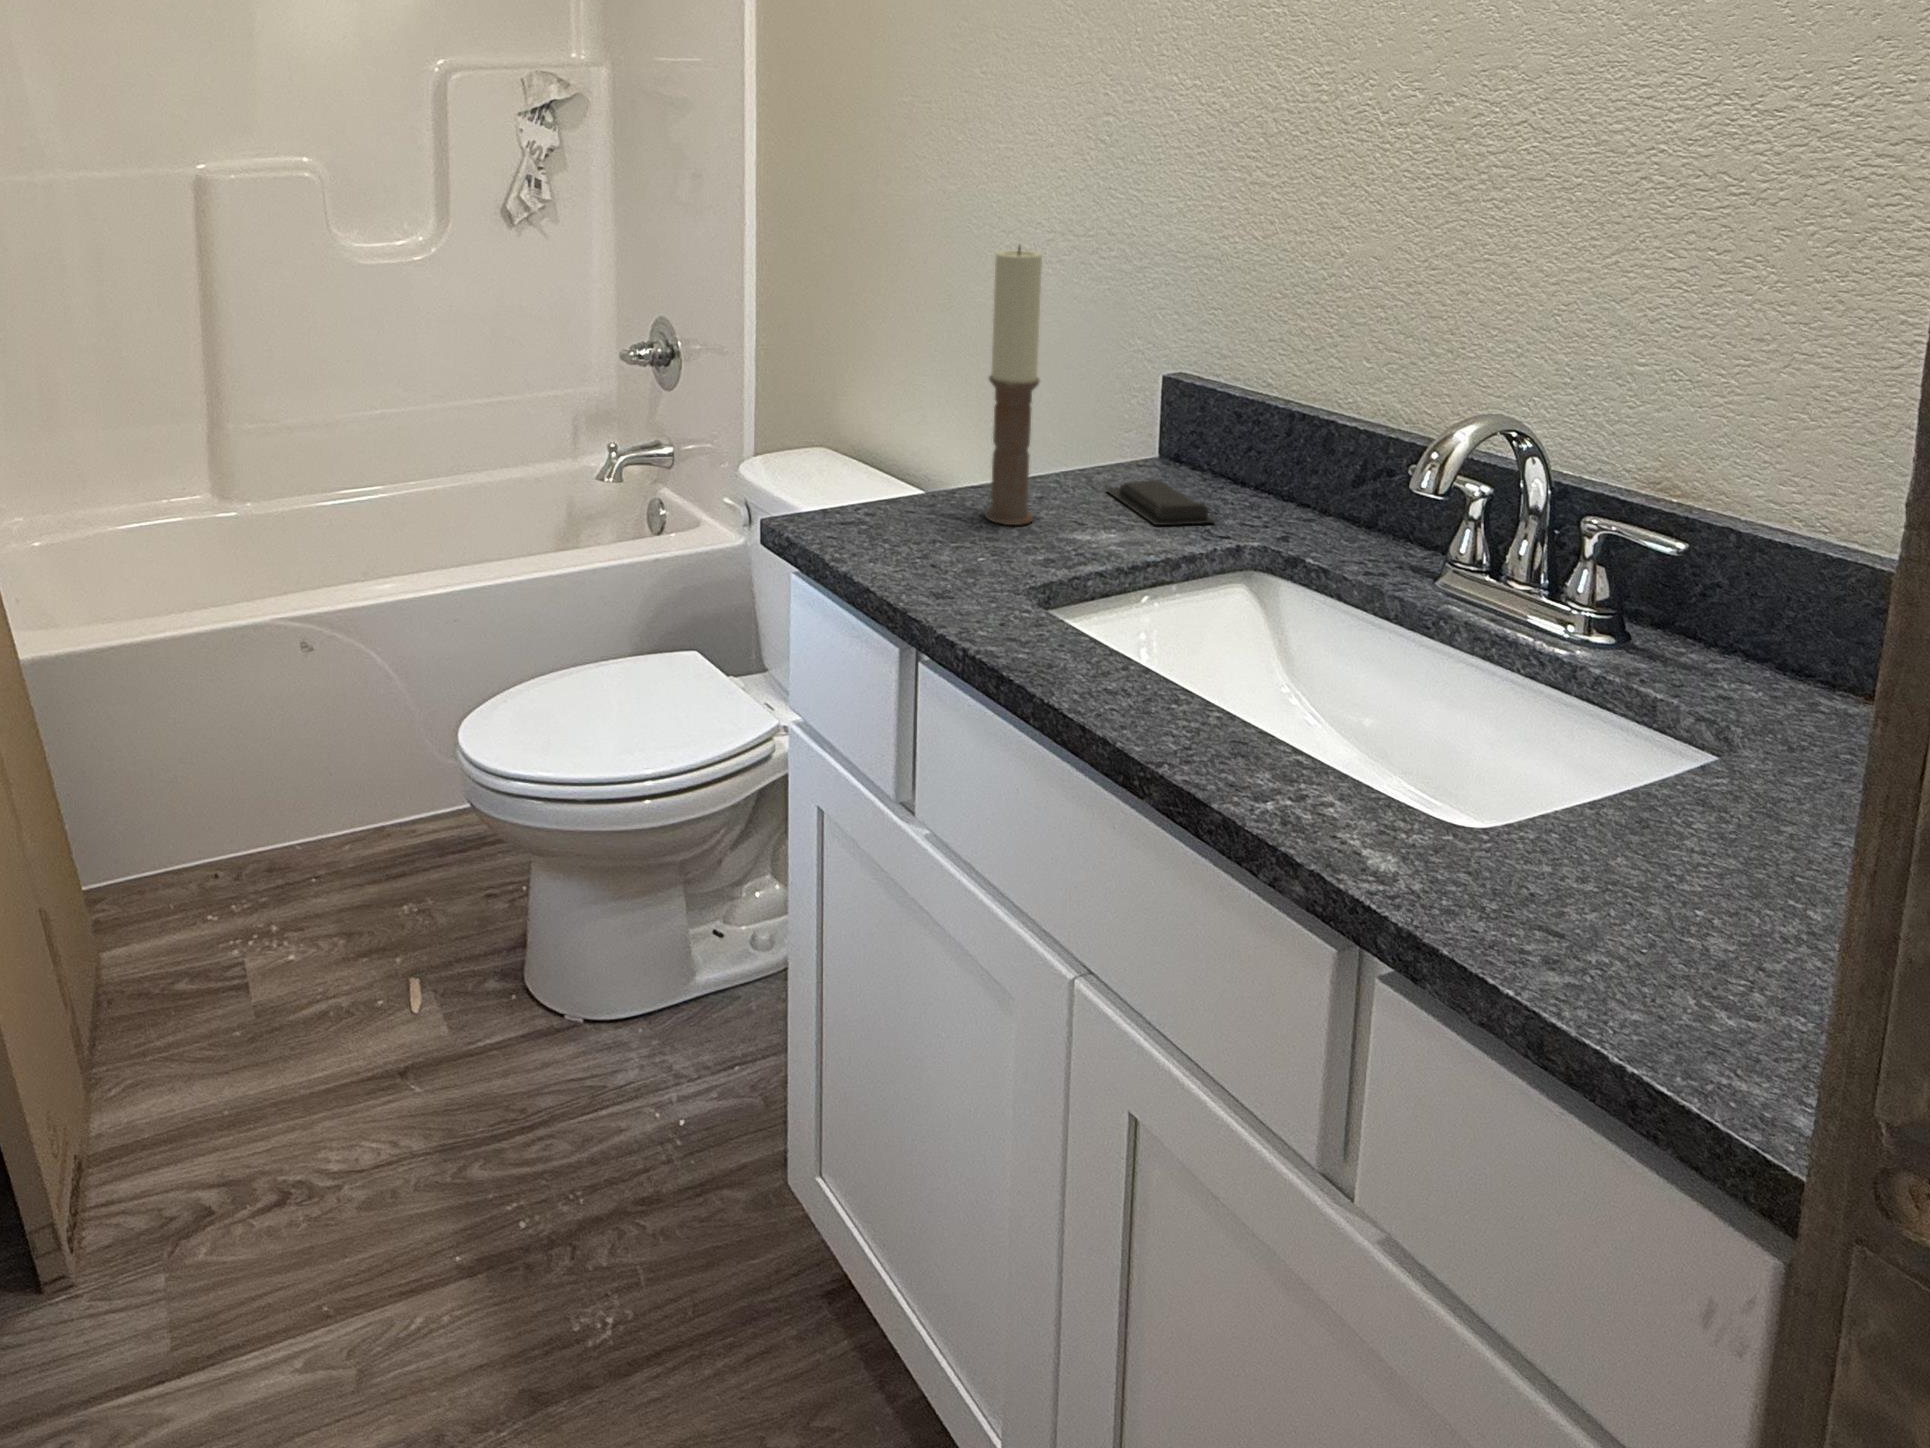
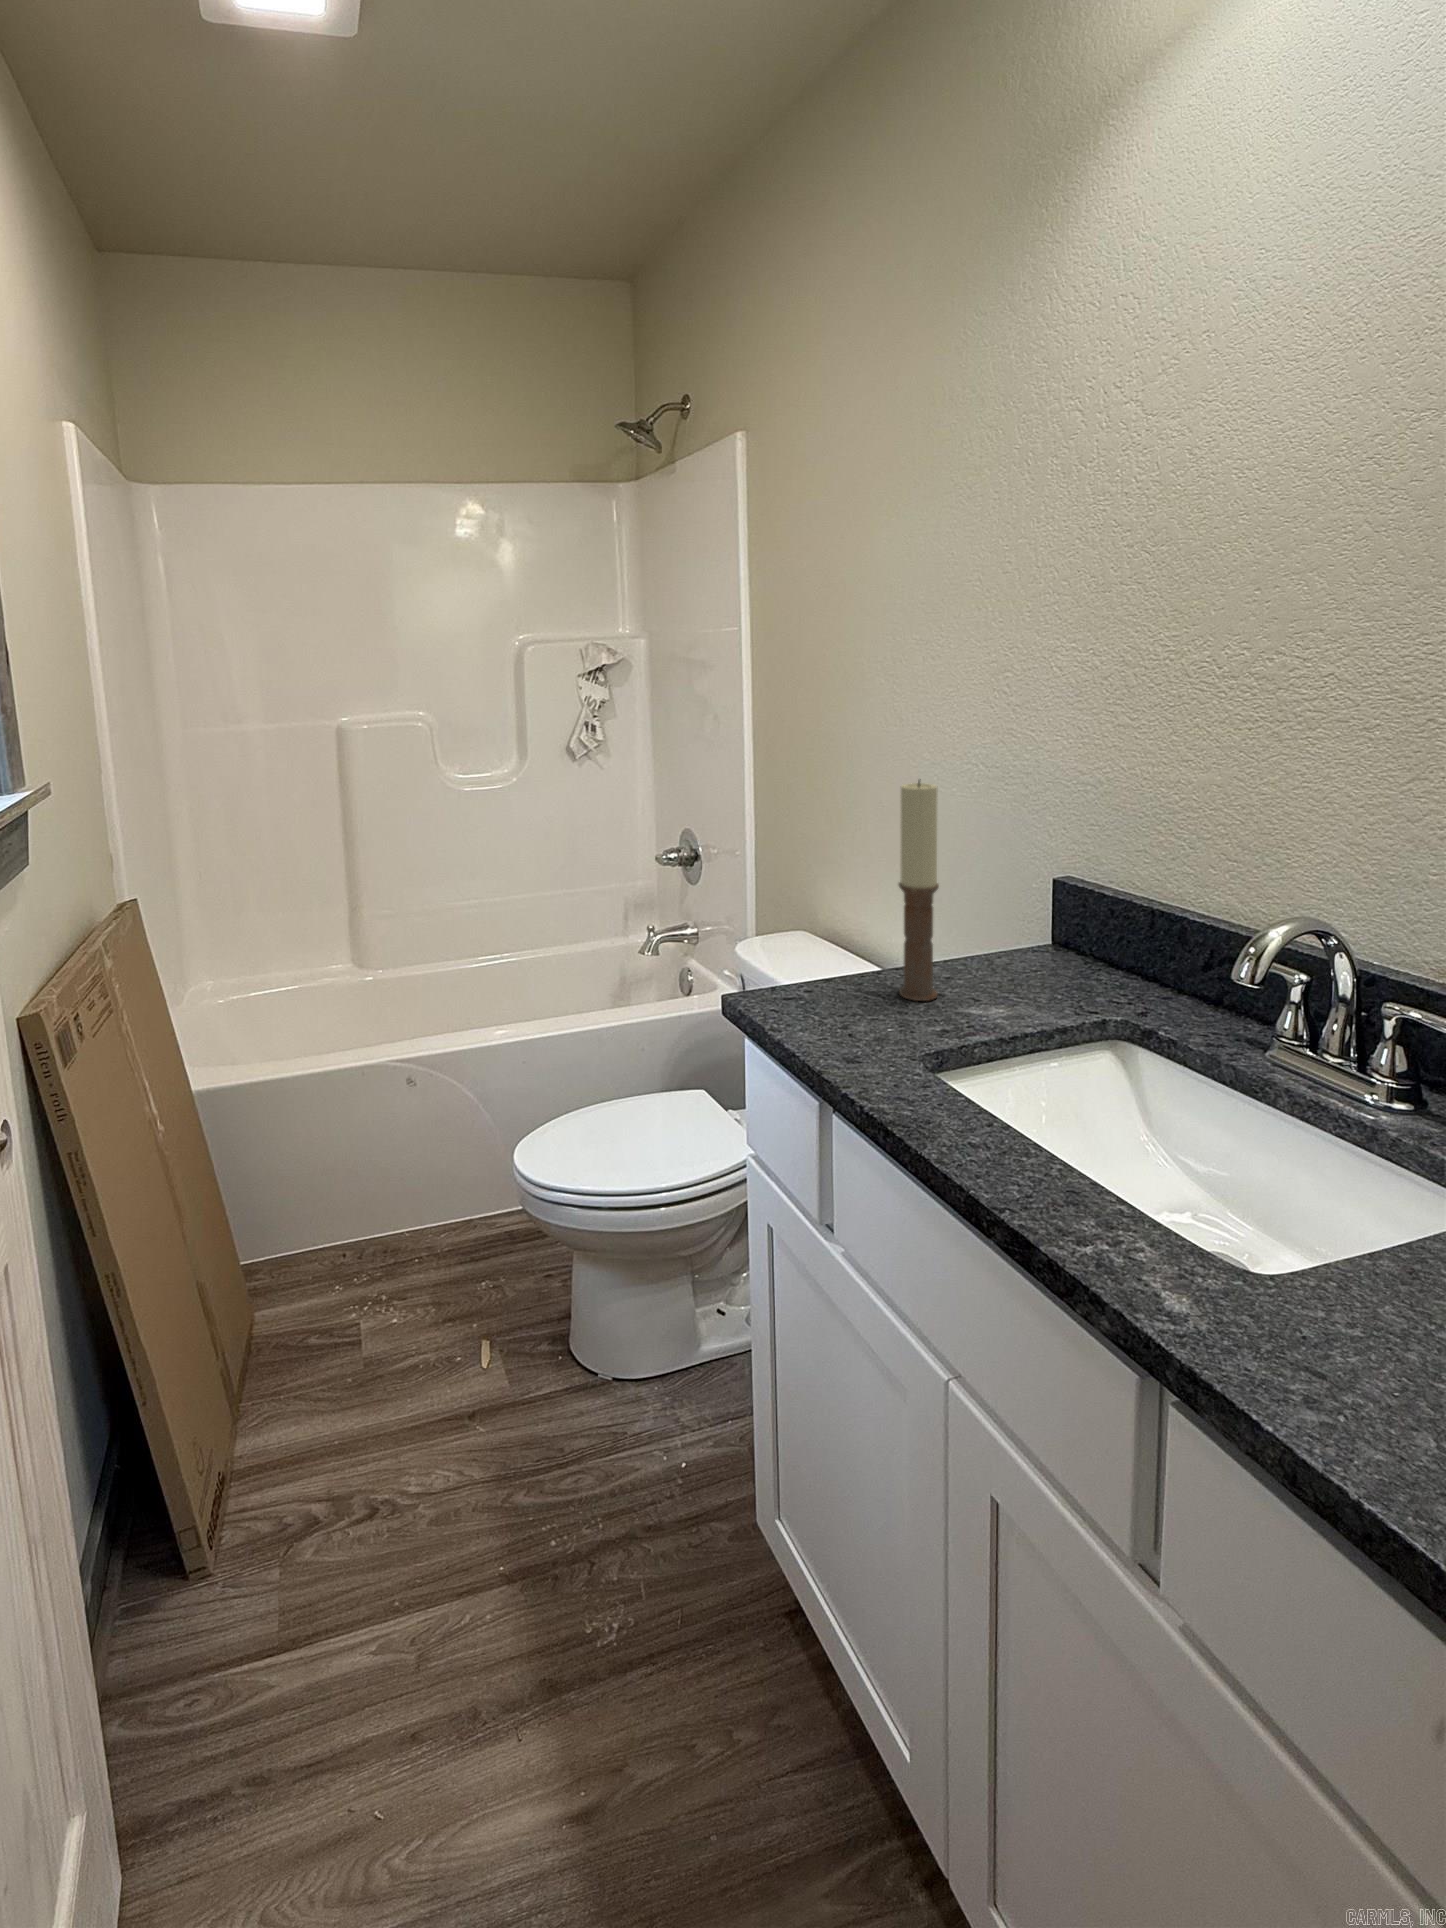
soap bar: present [1106,480,1217,525] -> none [1001,963,1088,1002]

